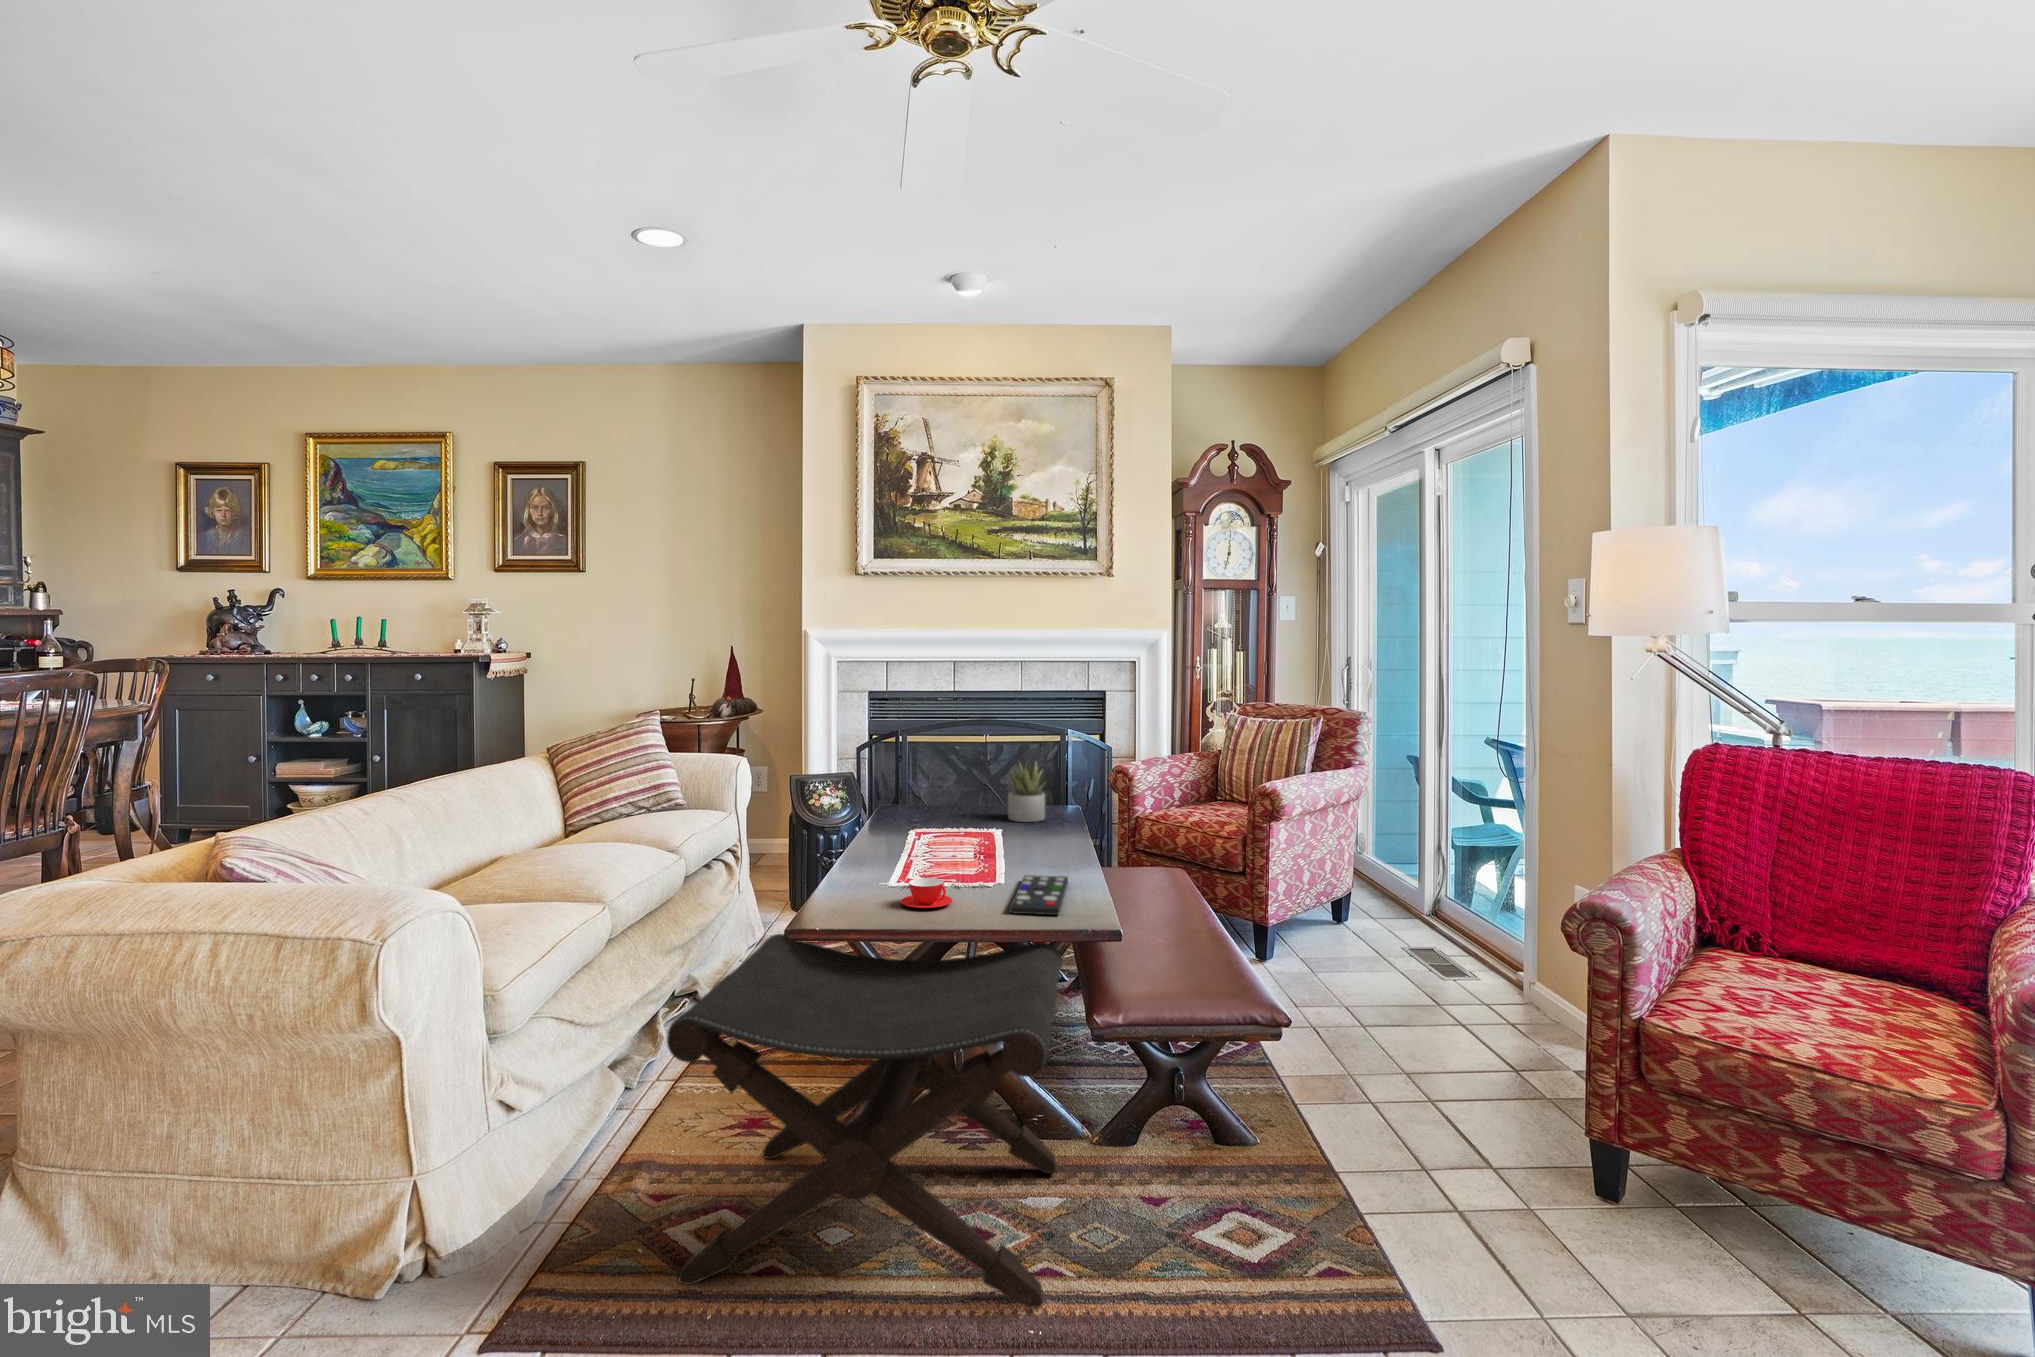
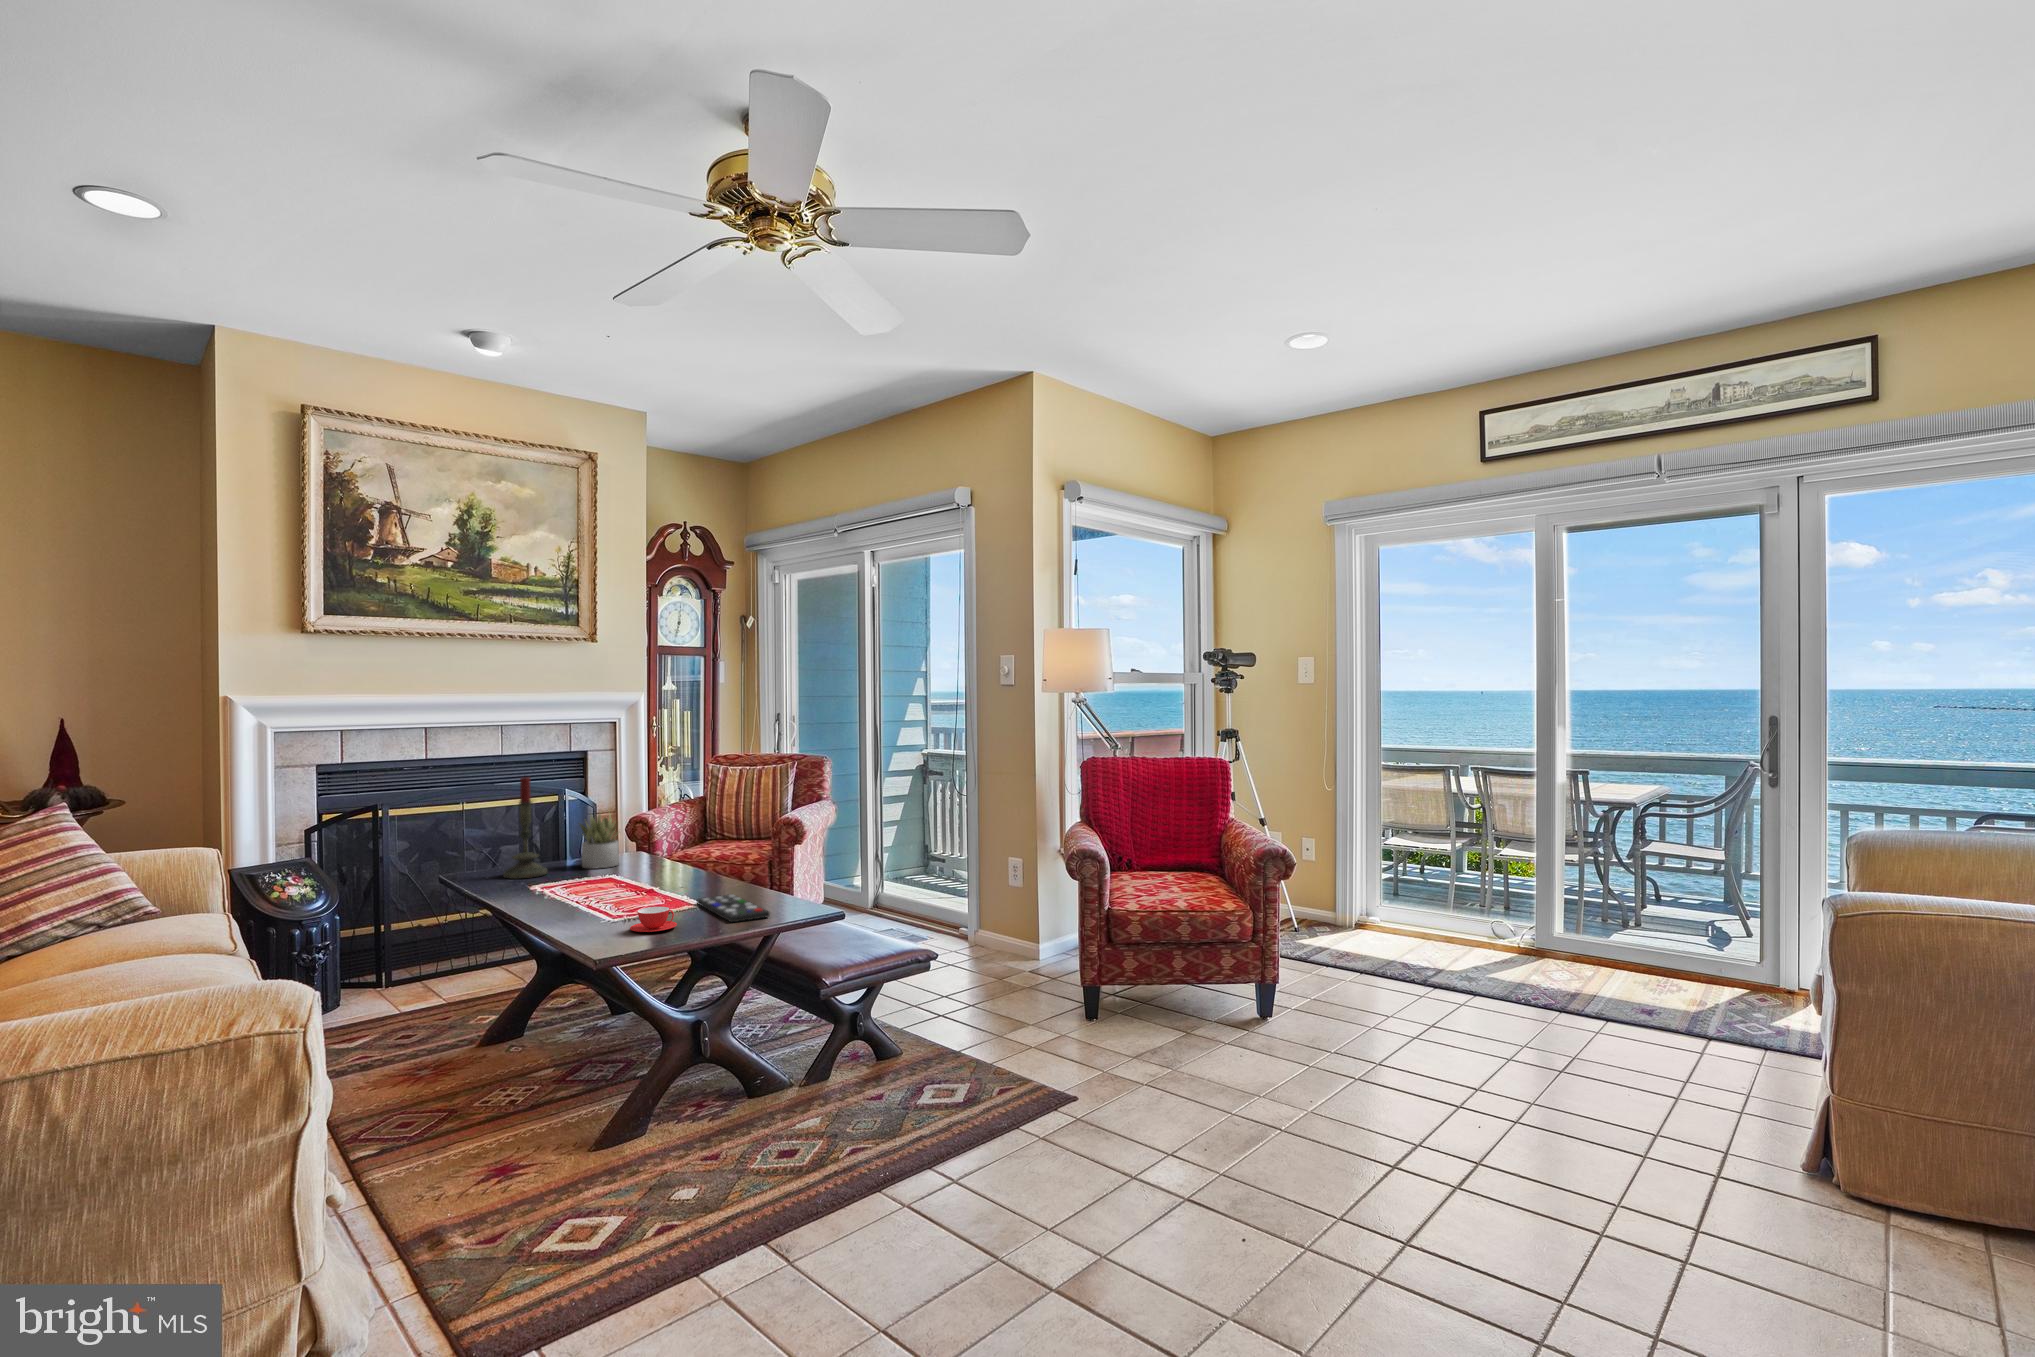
candle: none [928,715,969,822] -> present [503,777,547,879]
footstool: present [667,934,1062,1308] -> none [538,934,879,1265]

